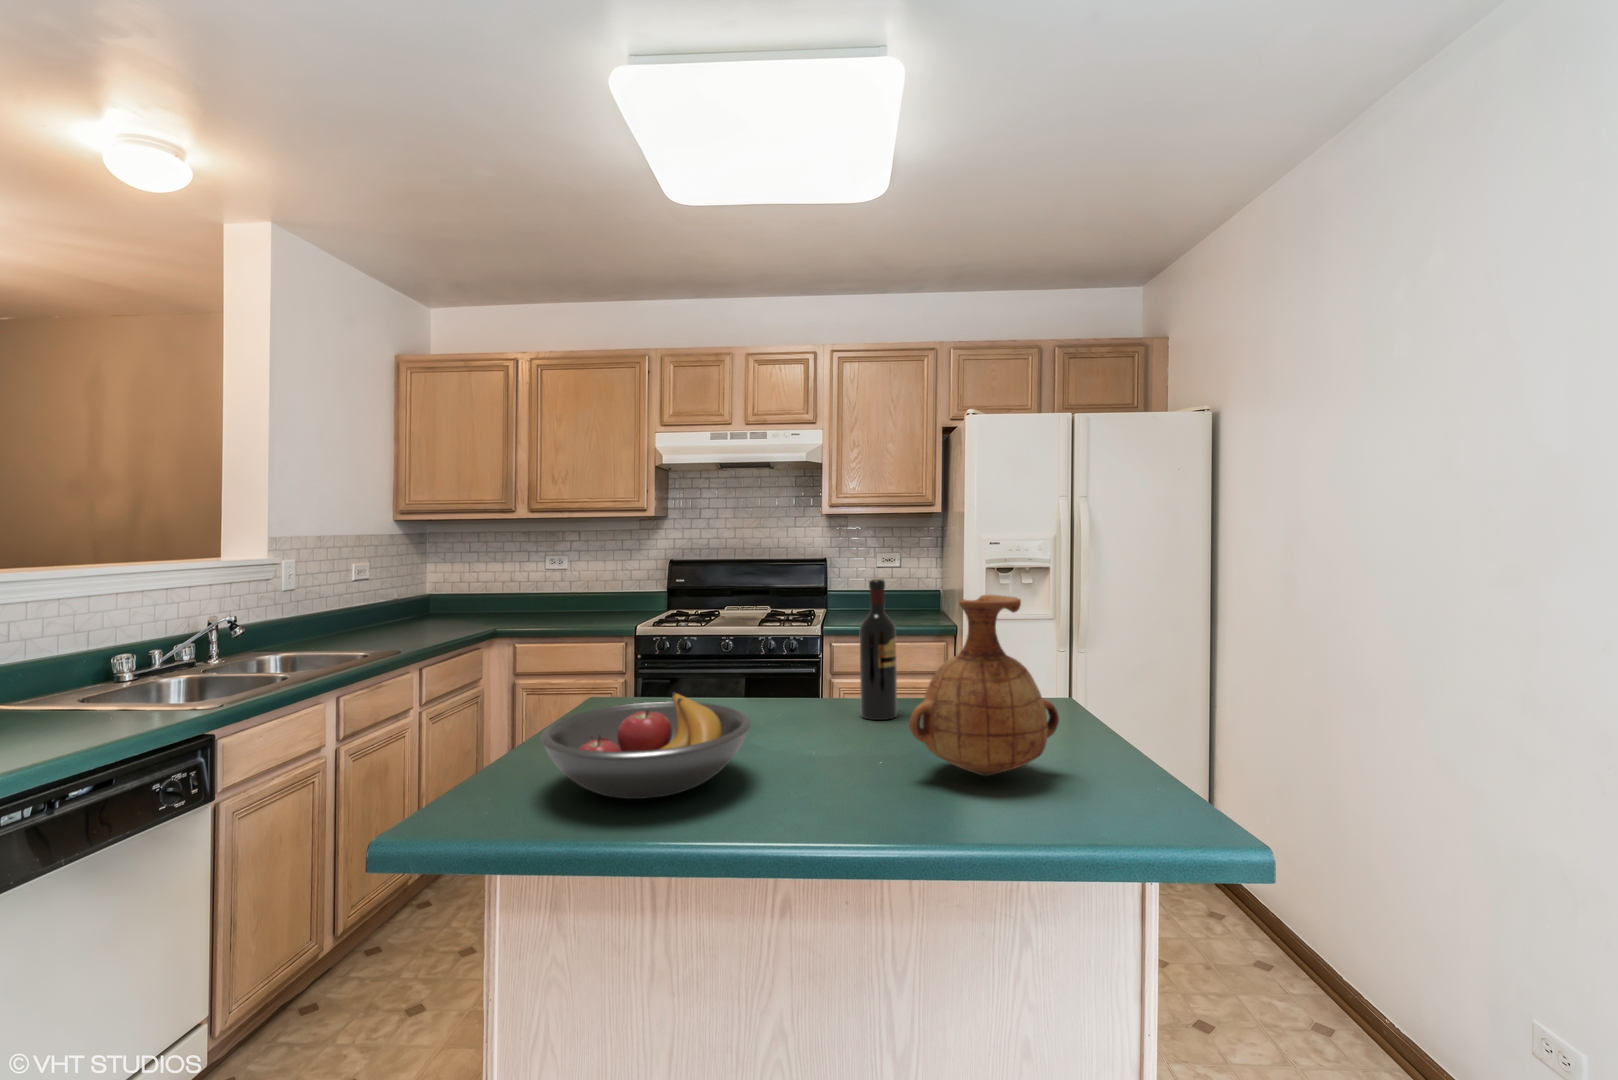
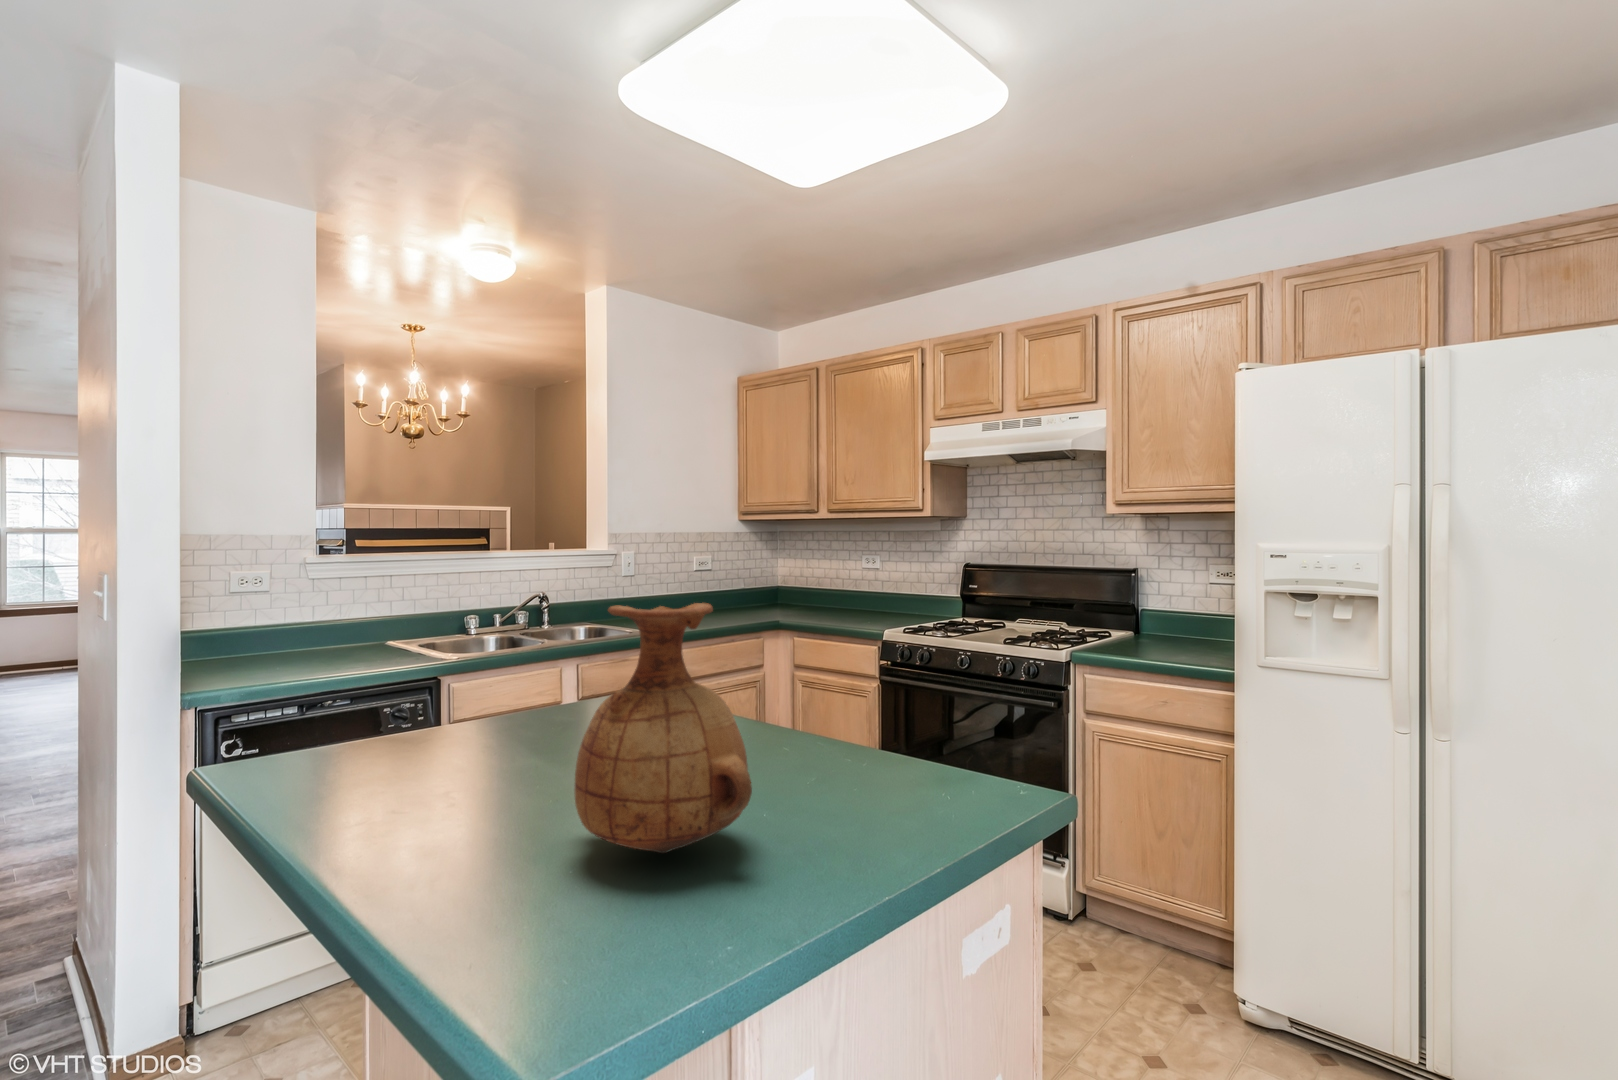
wine bottle: present [860,579,897,720] -> none [771,582,817,762]
fruit bowl: present [540,692,751,799] -> none [293,684,535,783]

